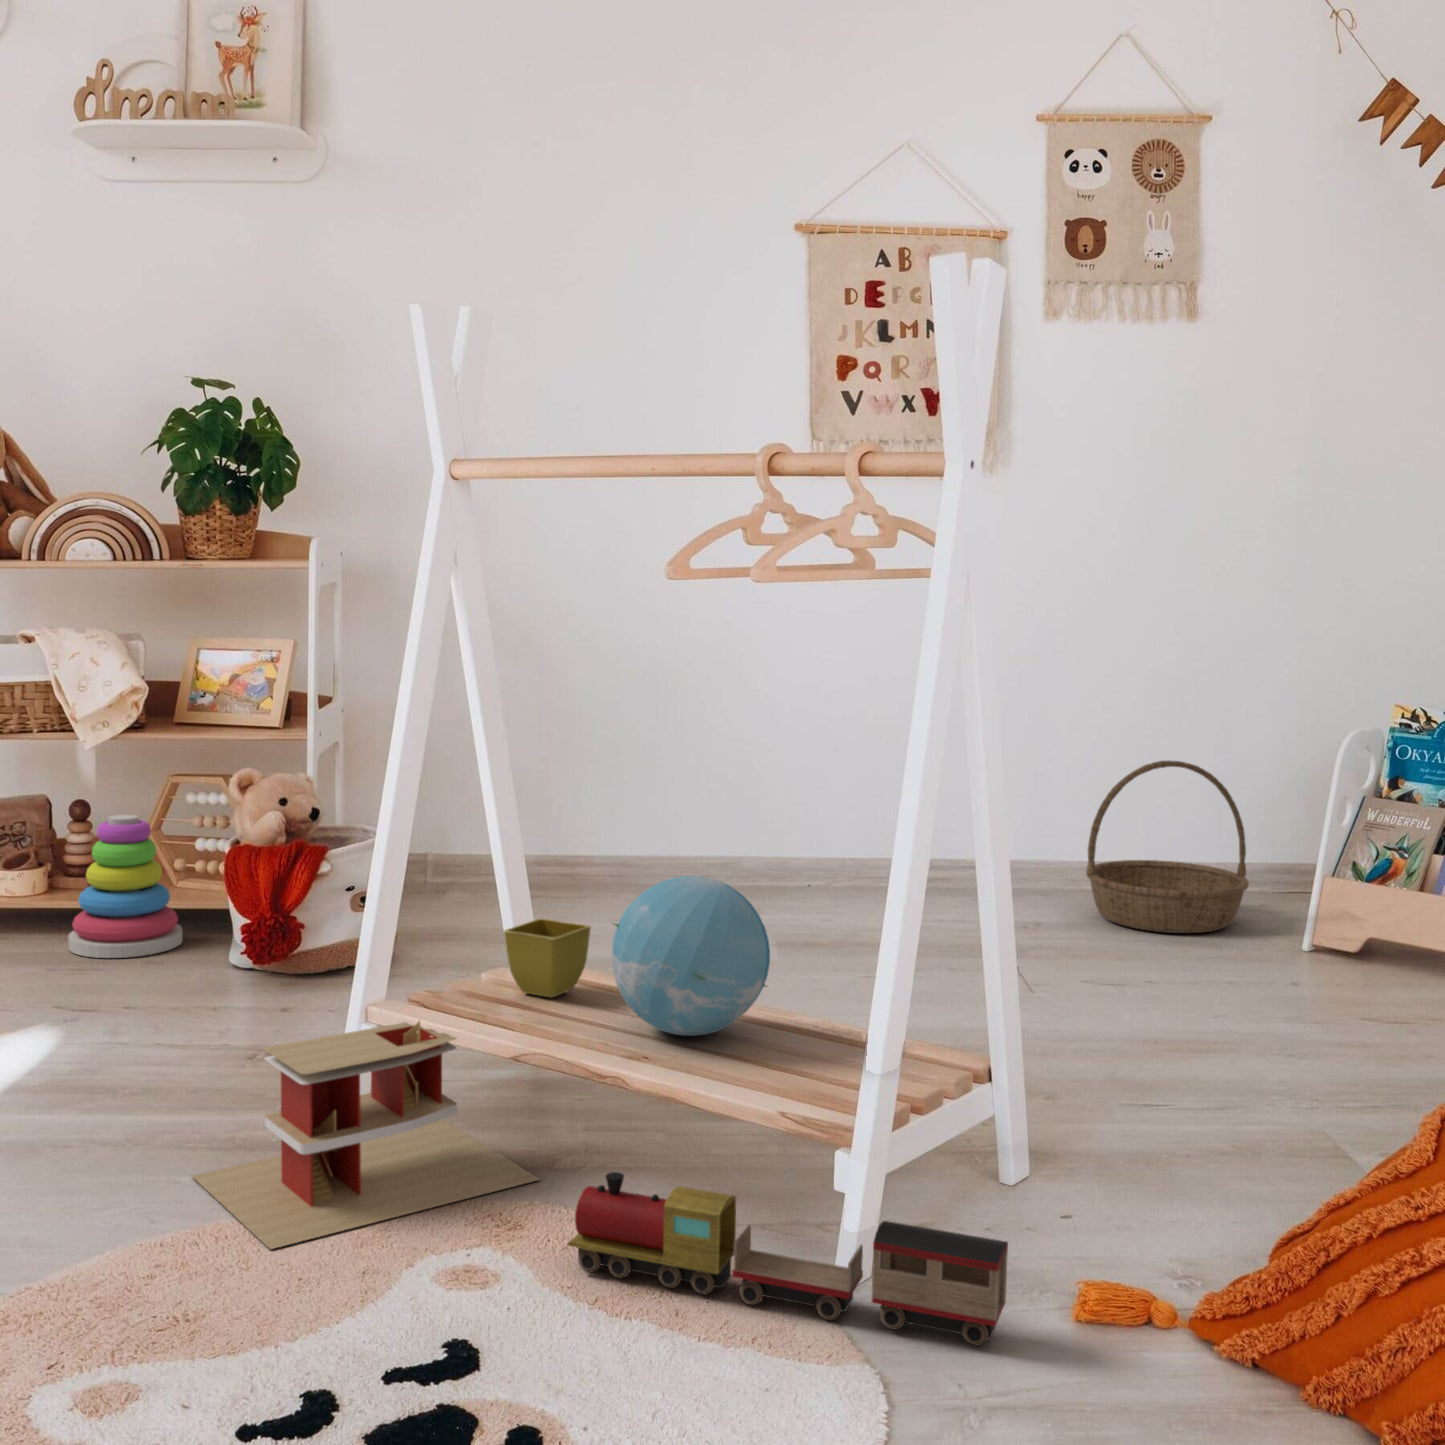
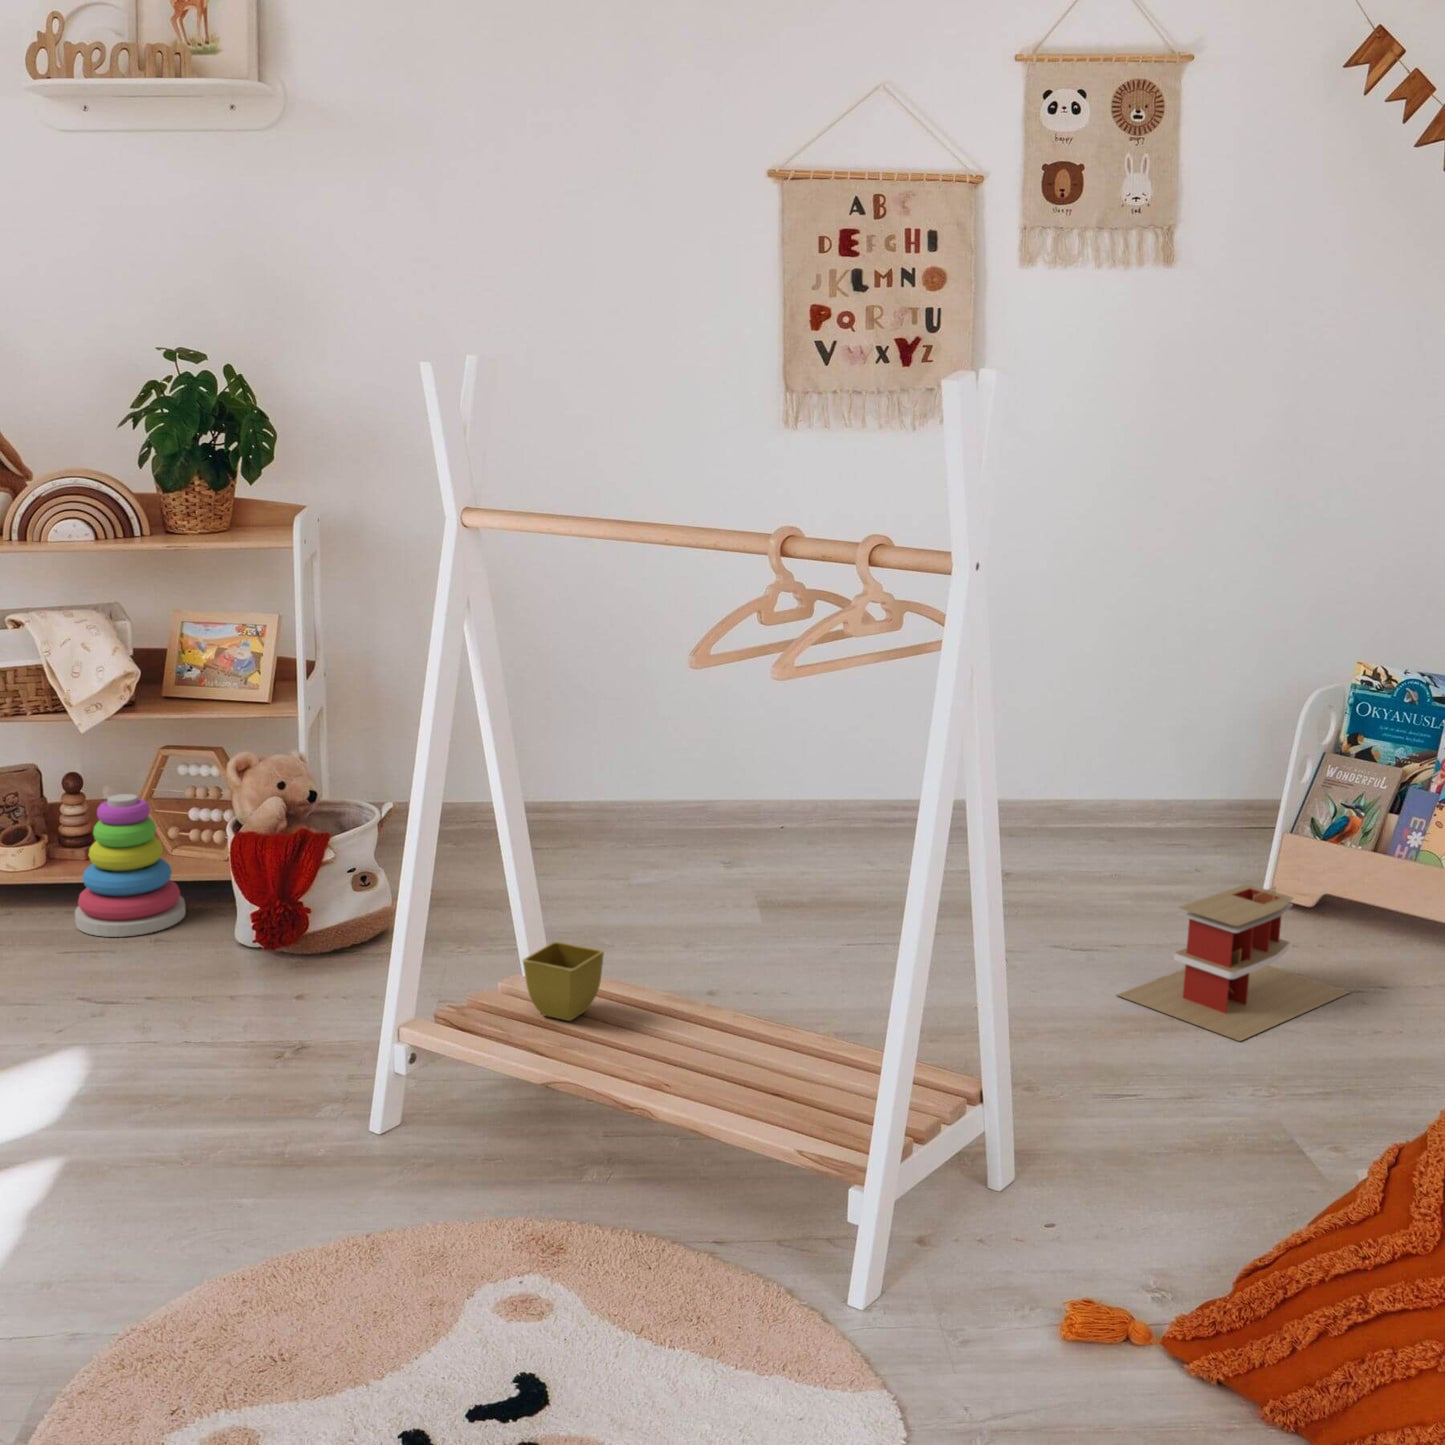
basket: present [1086,760,1249,933] -> none [1056,709,1211,876]
decorative ball: present [612,876,770,1036] -> none [629,917,777,1067]
toy house: present [192,1021,539,1249] -> present [1118,884,1349,1041]
toy train: present [567,1172,1008,1345] -> none [605,1215,1004,1374]

